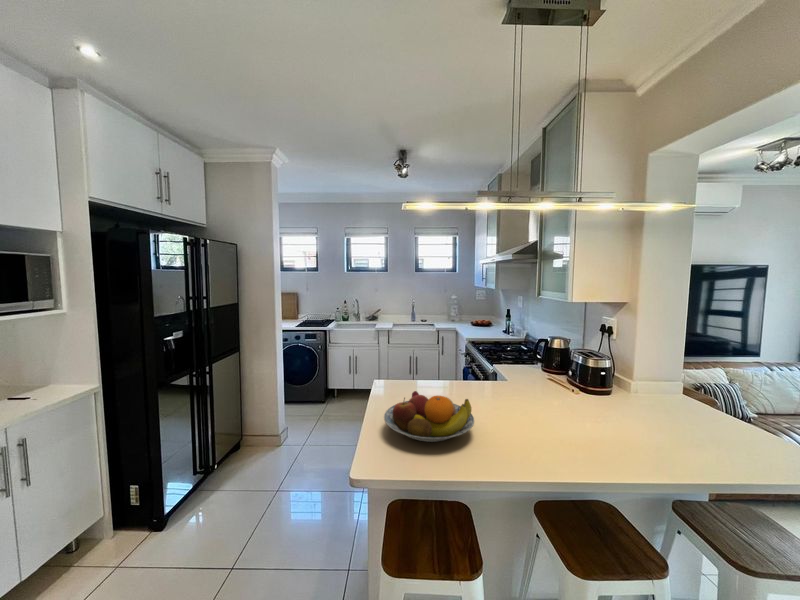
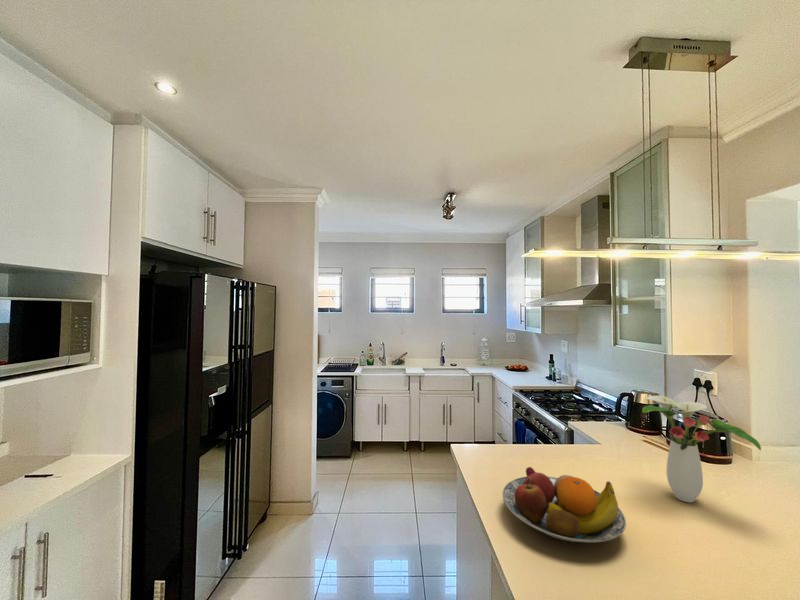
flower arrangement: none [509,335,591,420] -> present [642,396,761,502]

